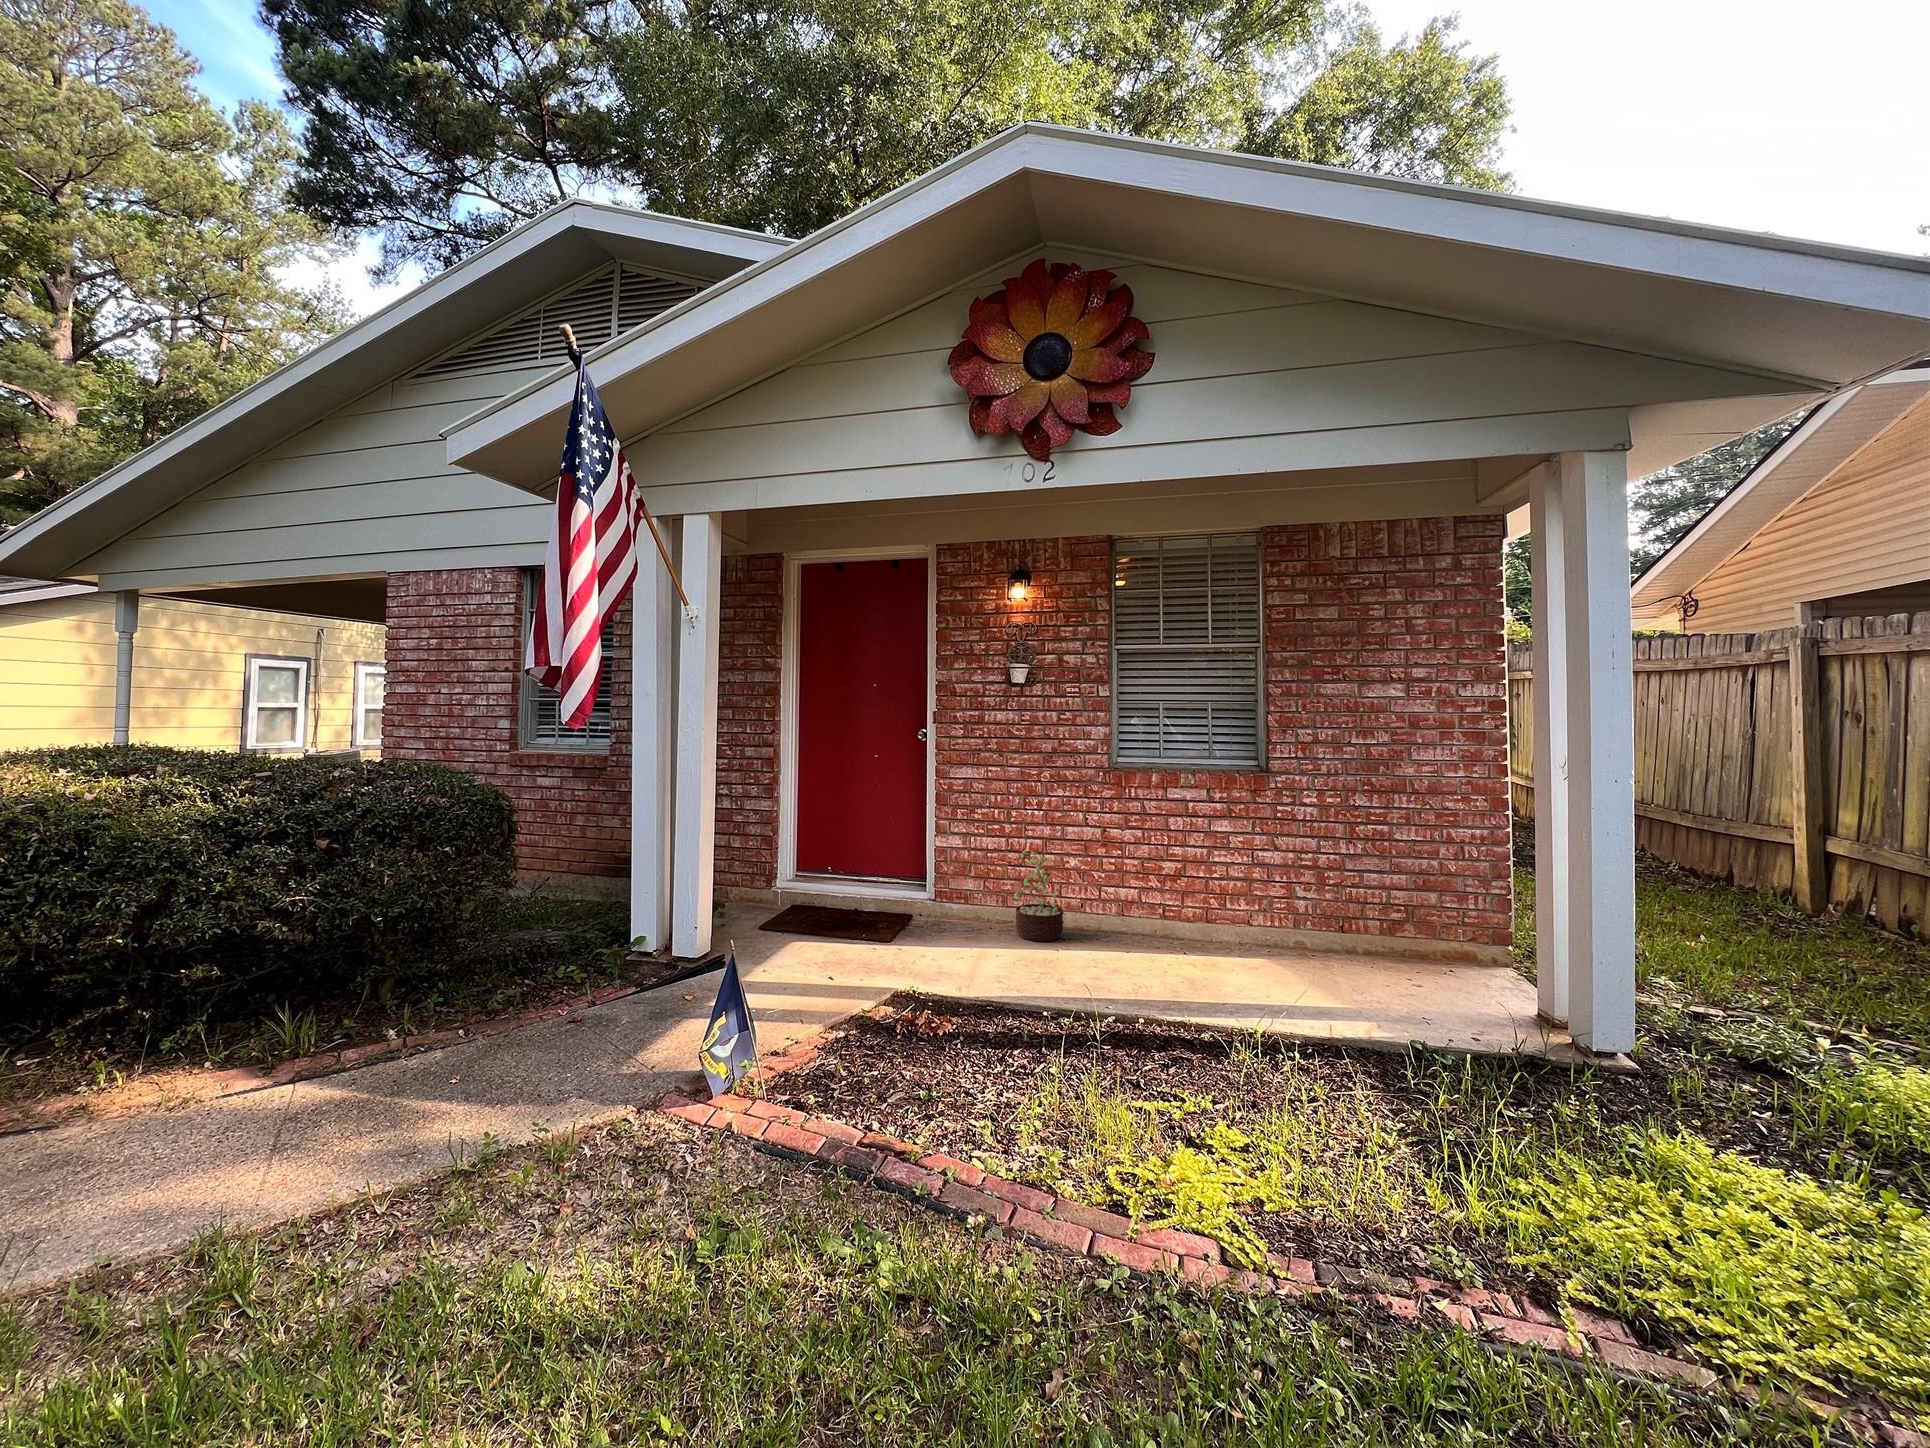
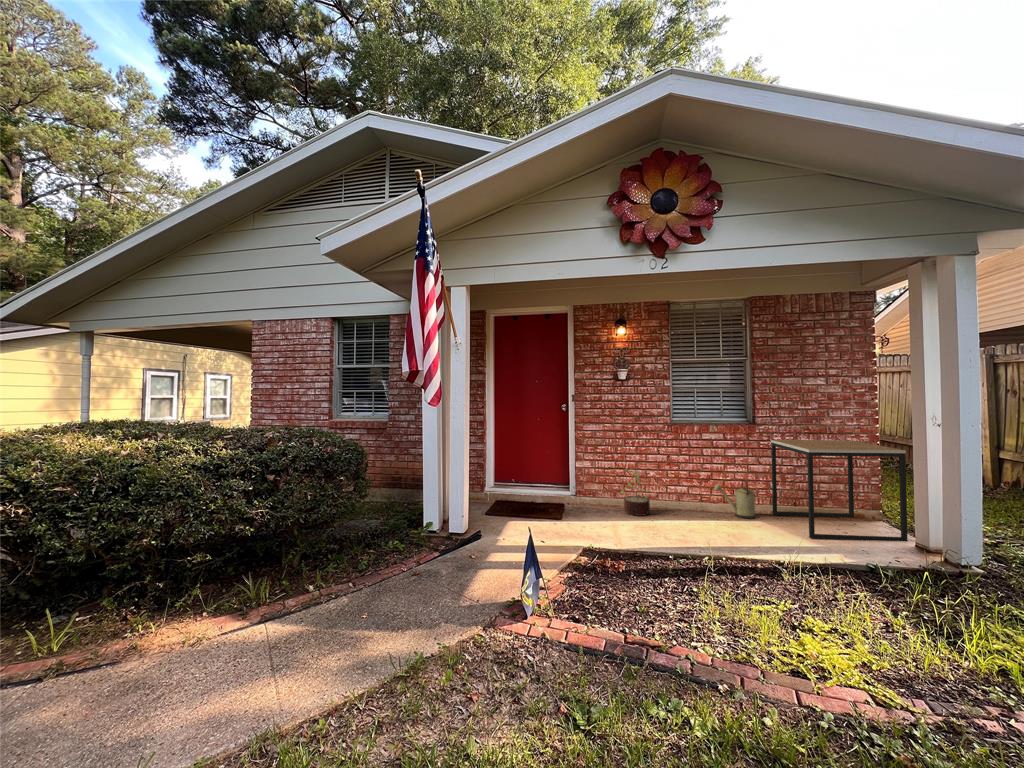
side table: none [1296,805,1519,1011] -> present [771,440,908,541]
watering can: none [1184,881,1269,956] -> present [714,480,755,519]

